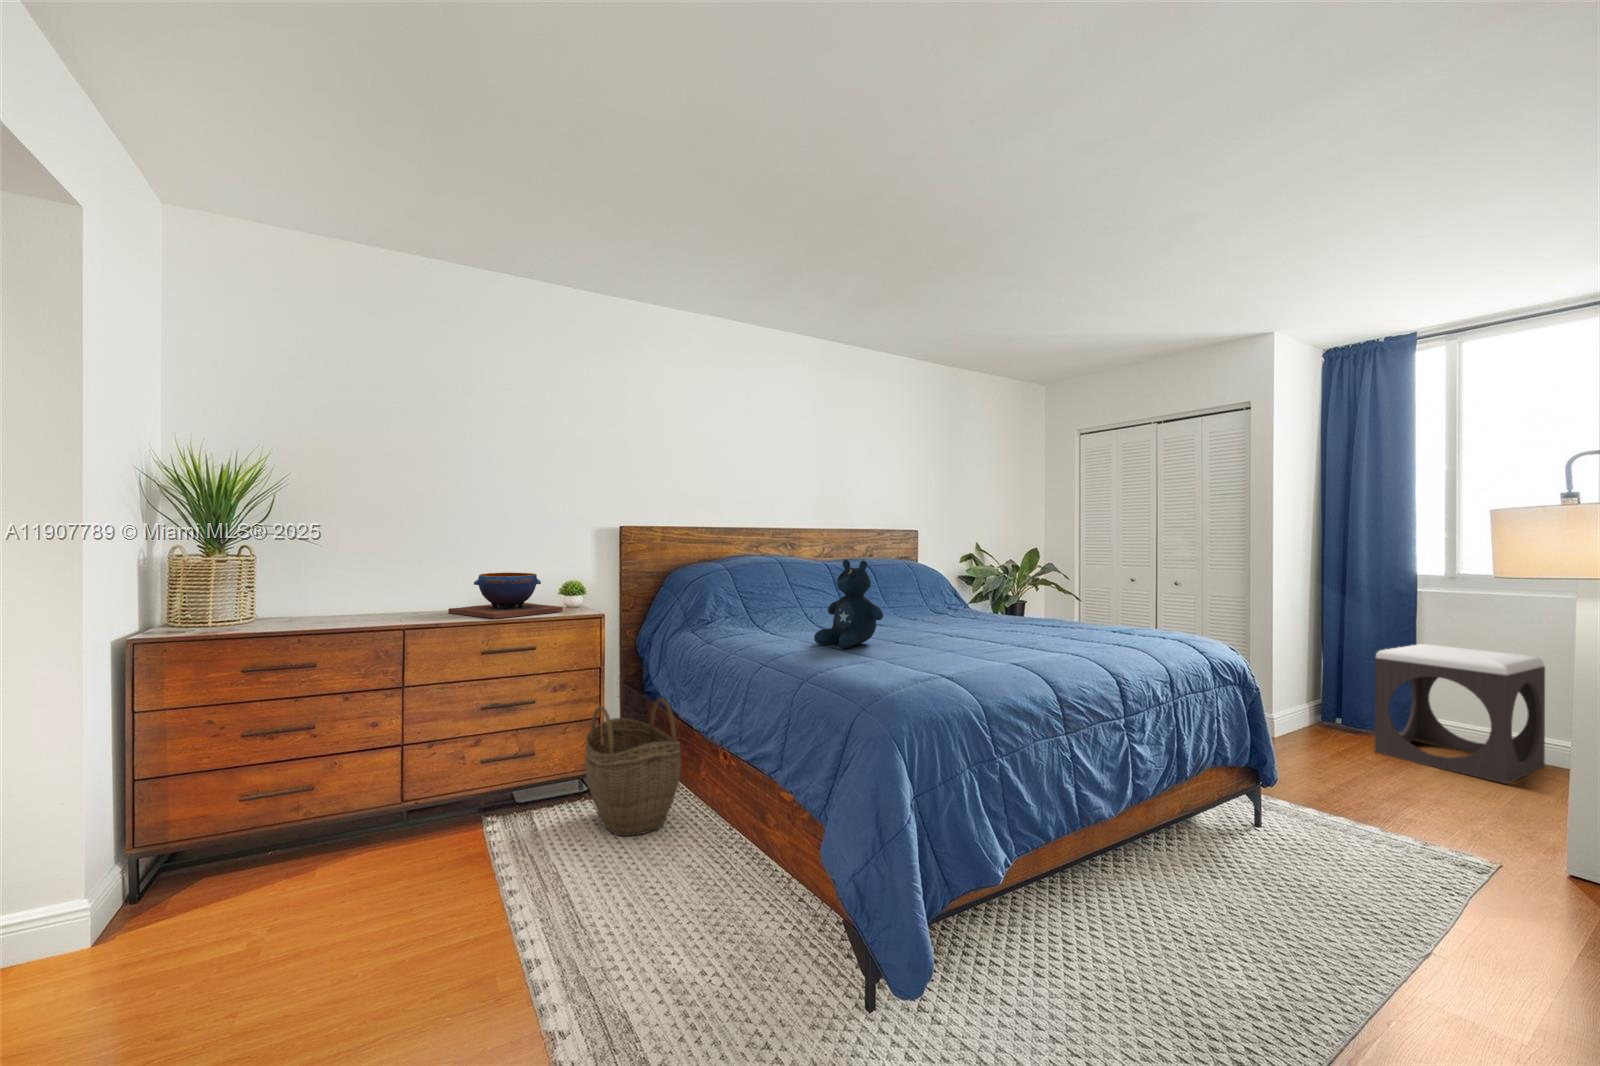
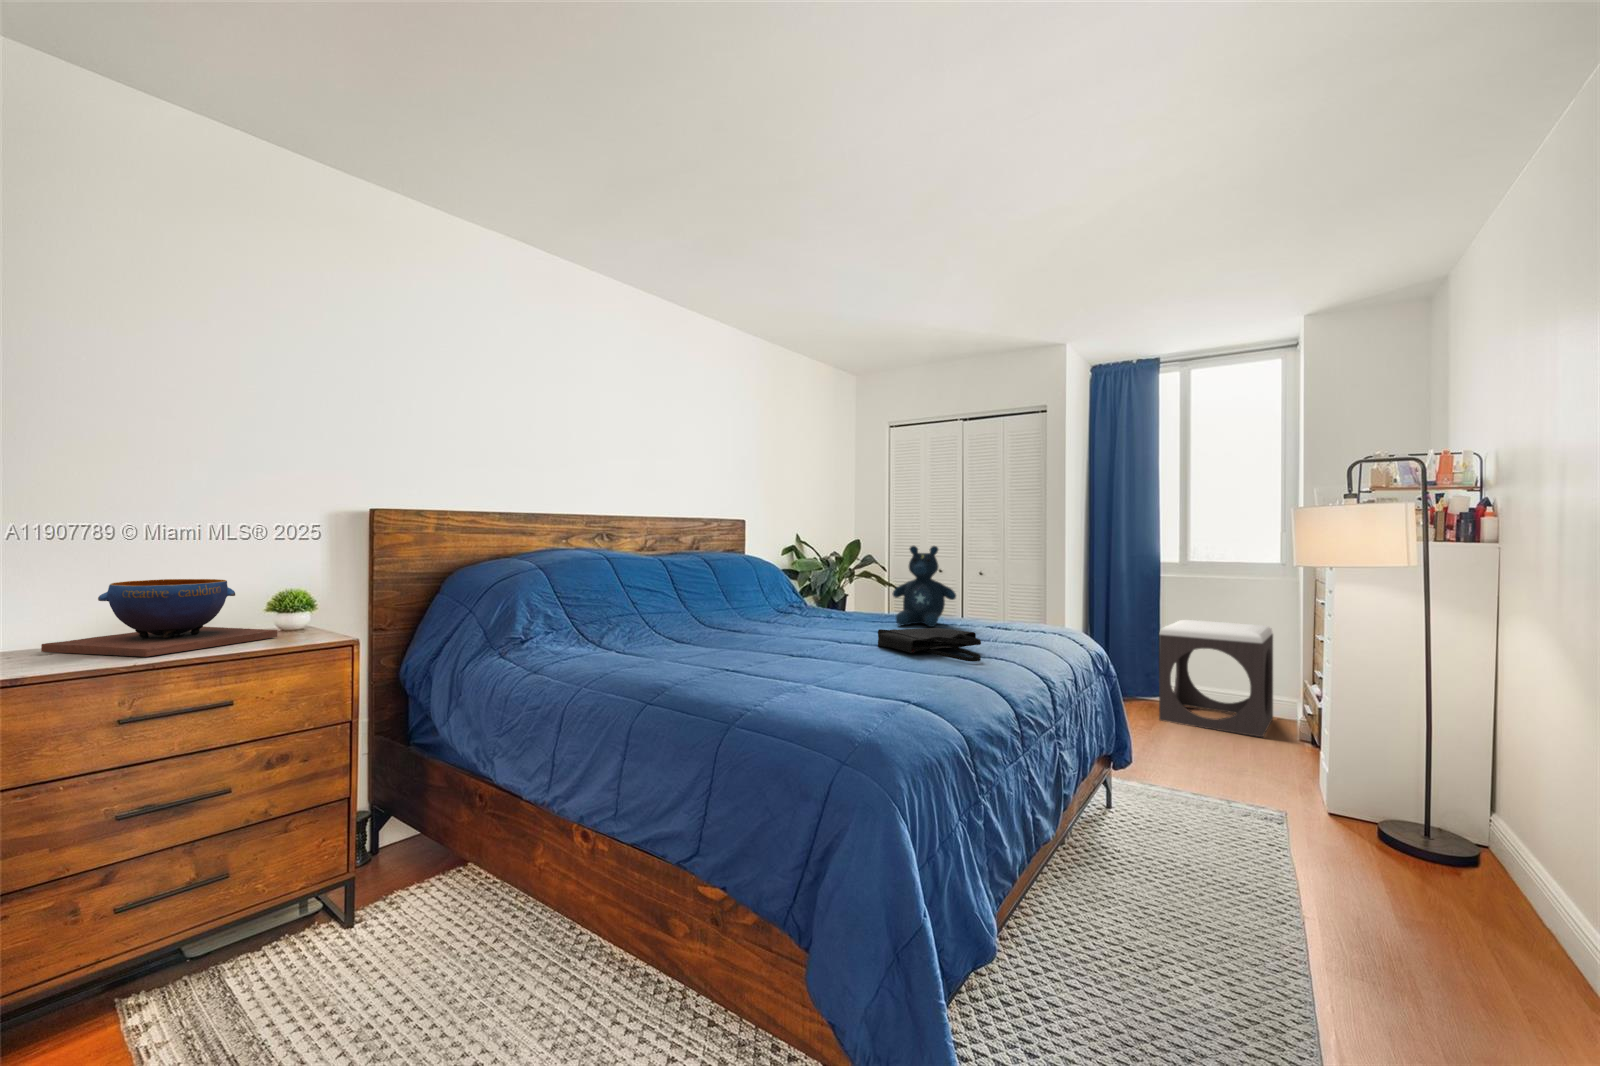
stuffed bear: present [814,560,883,648] -> present [892,546,956,627]
tote bag: none [982,630,1067,660] -> present [878,628,981,662]
woven basket: present [585,698,681,836] -> none [327,755,493,978]

